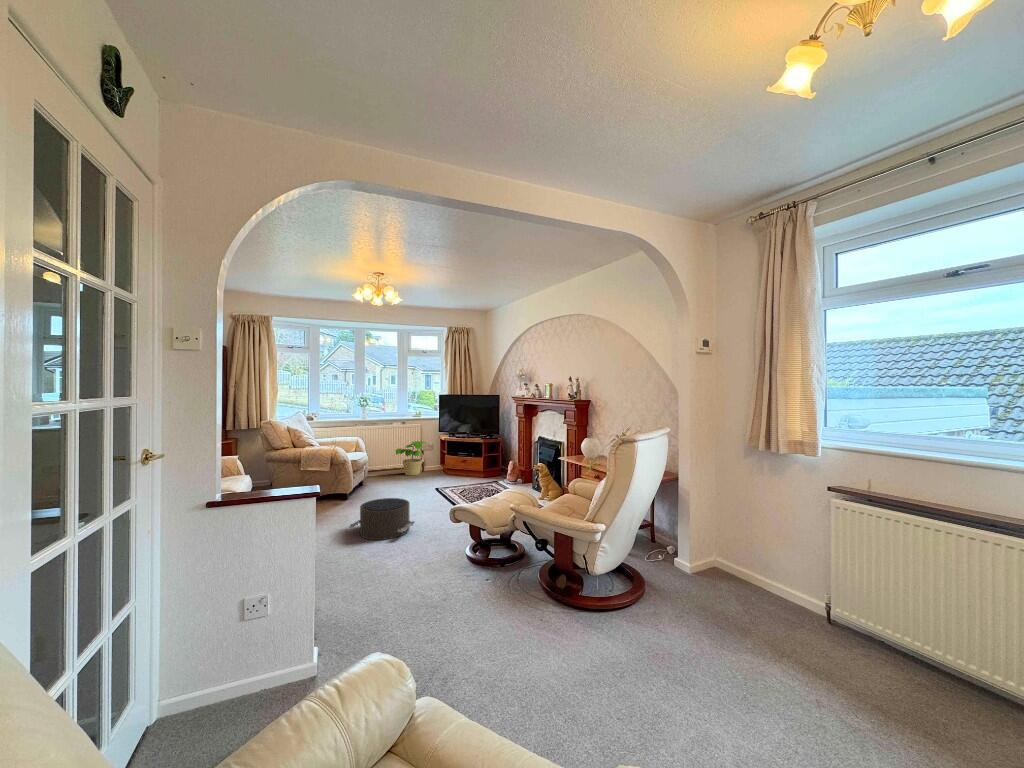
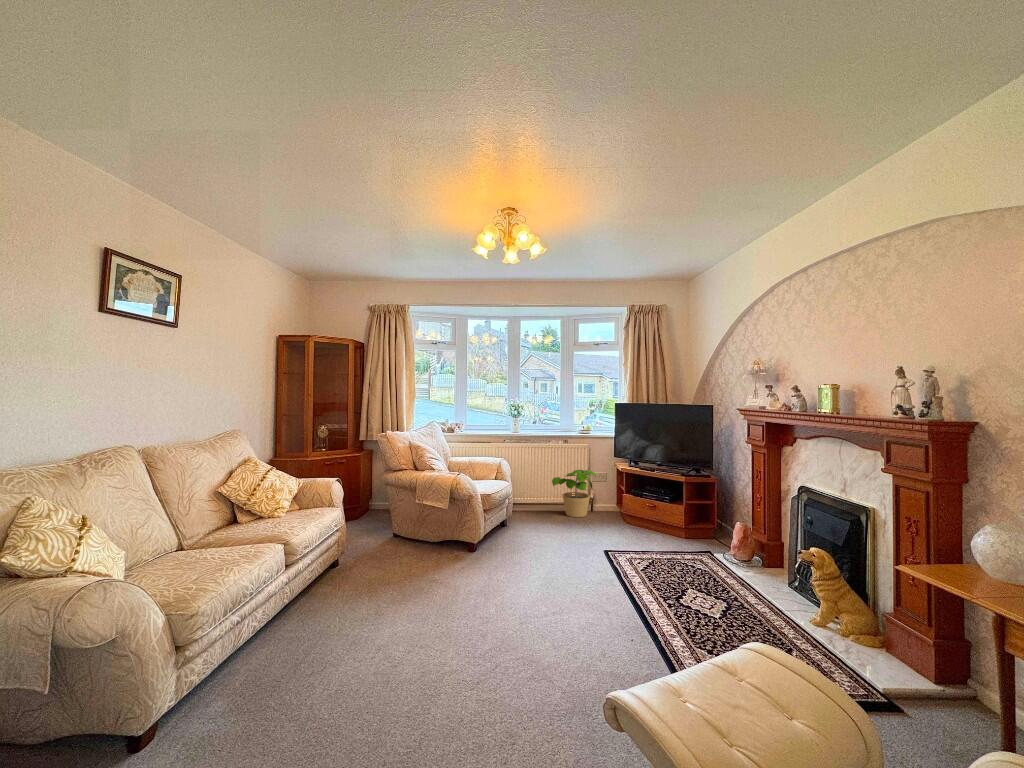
pouf: present [349,498,414,540] -> none [427,585,543,688]

